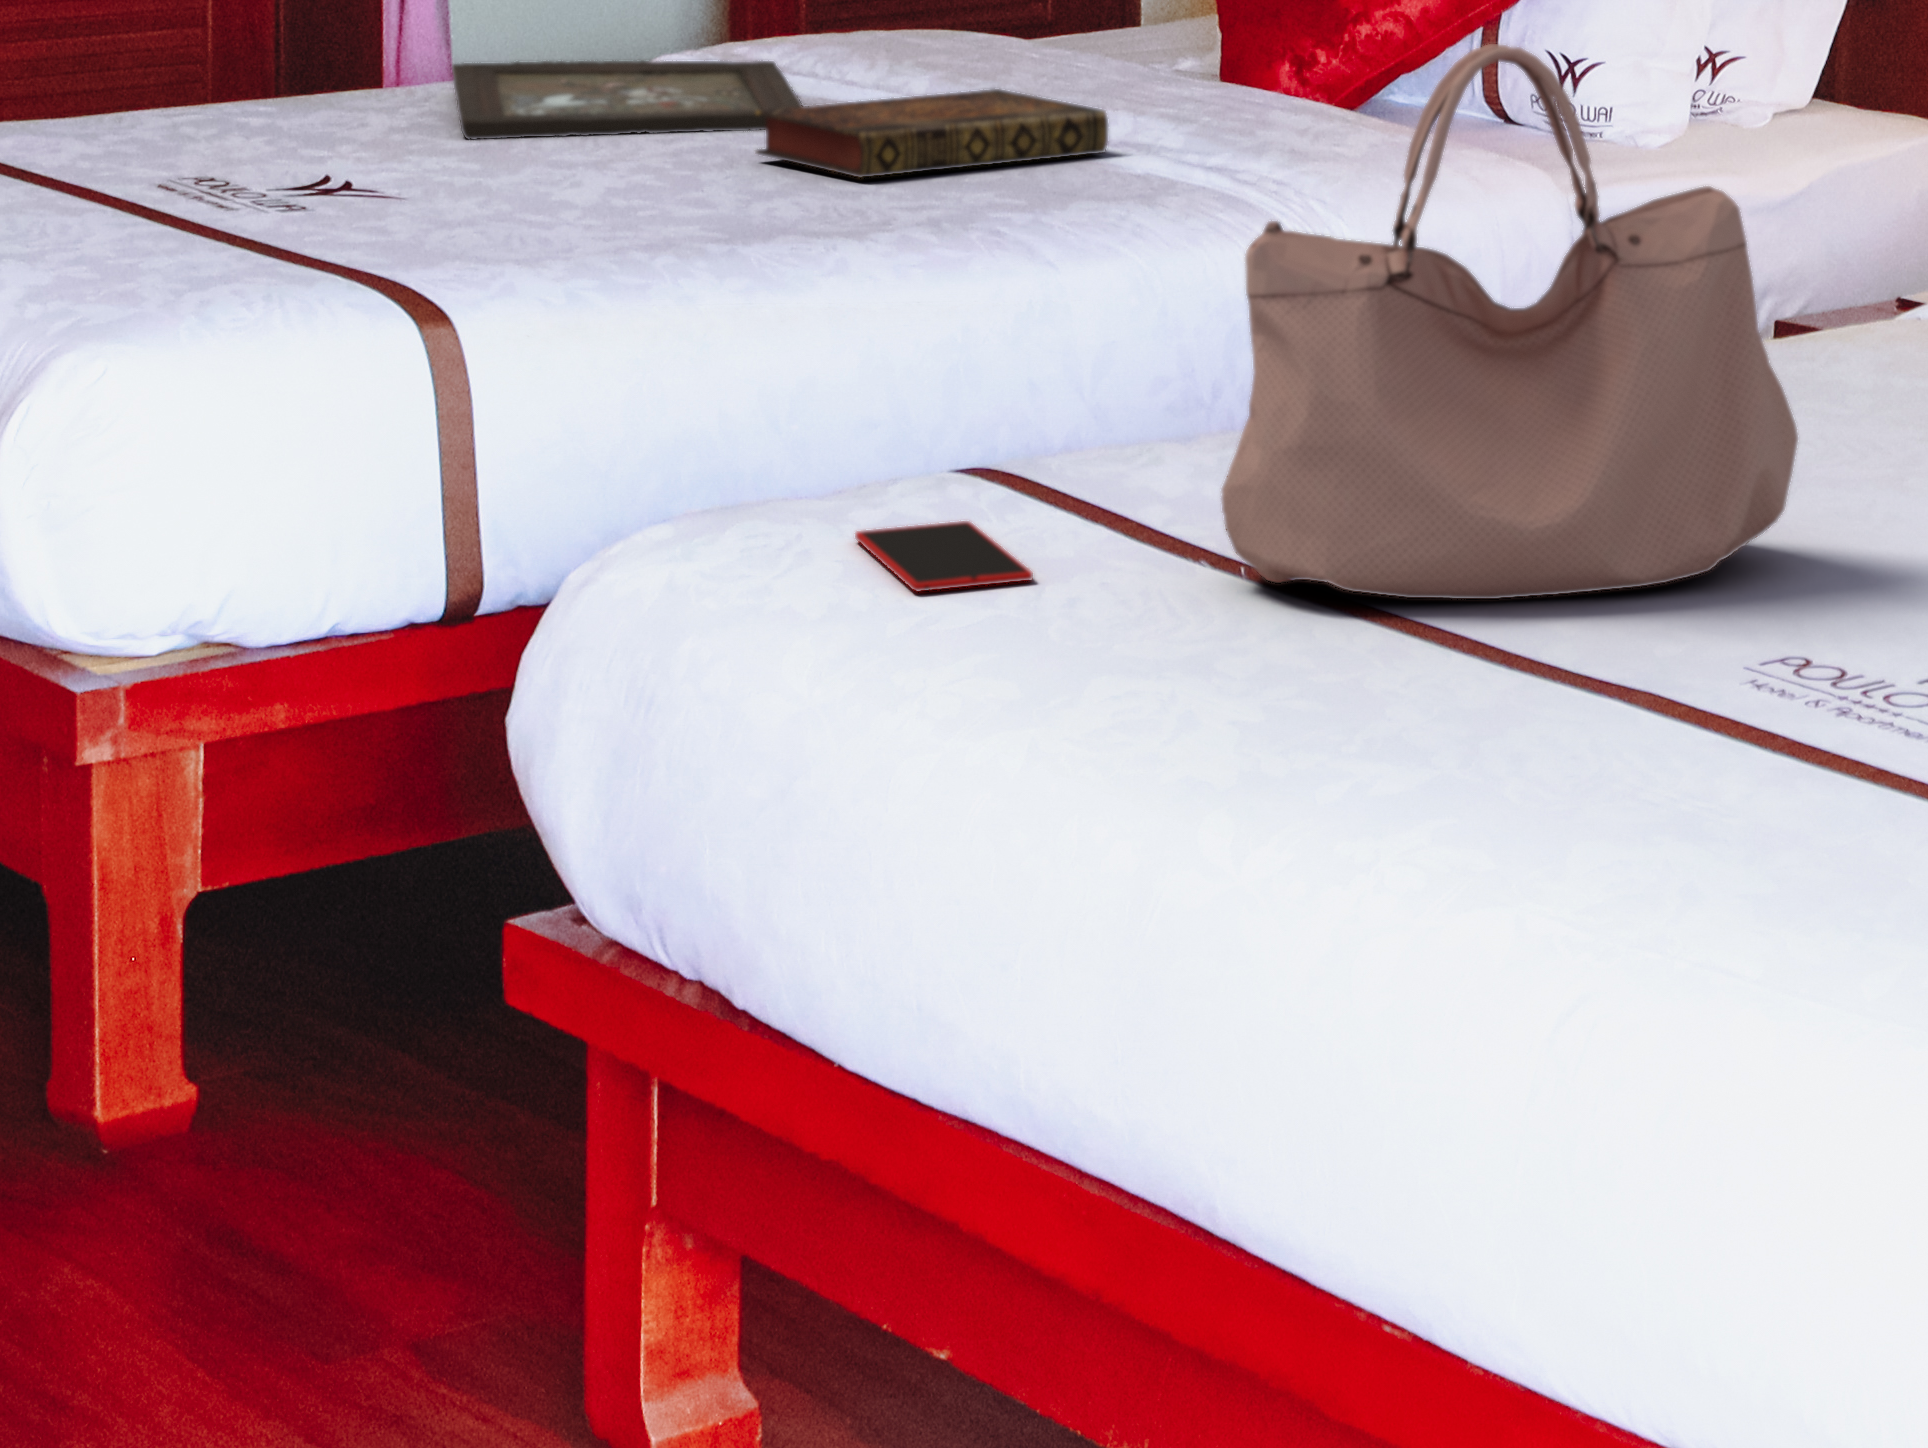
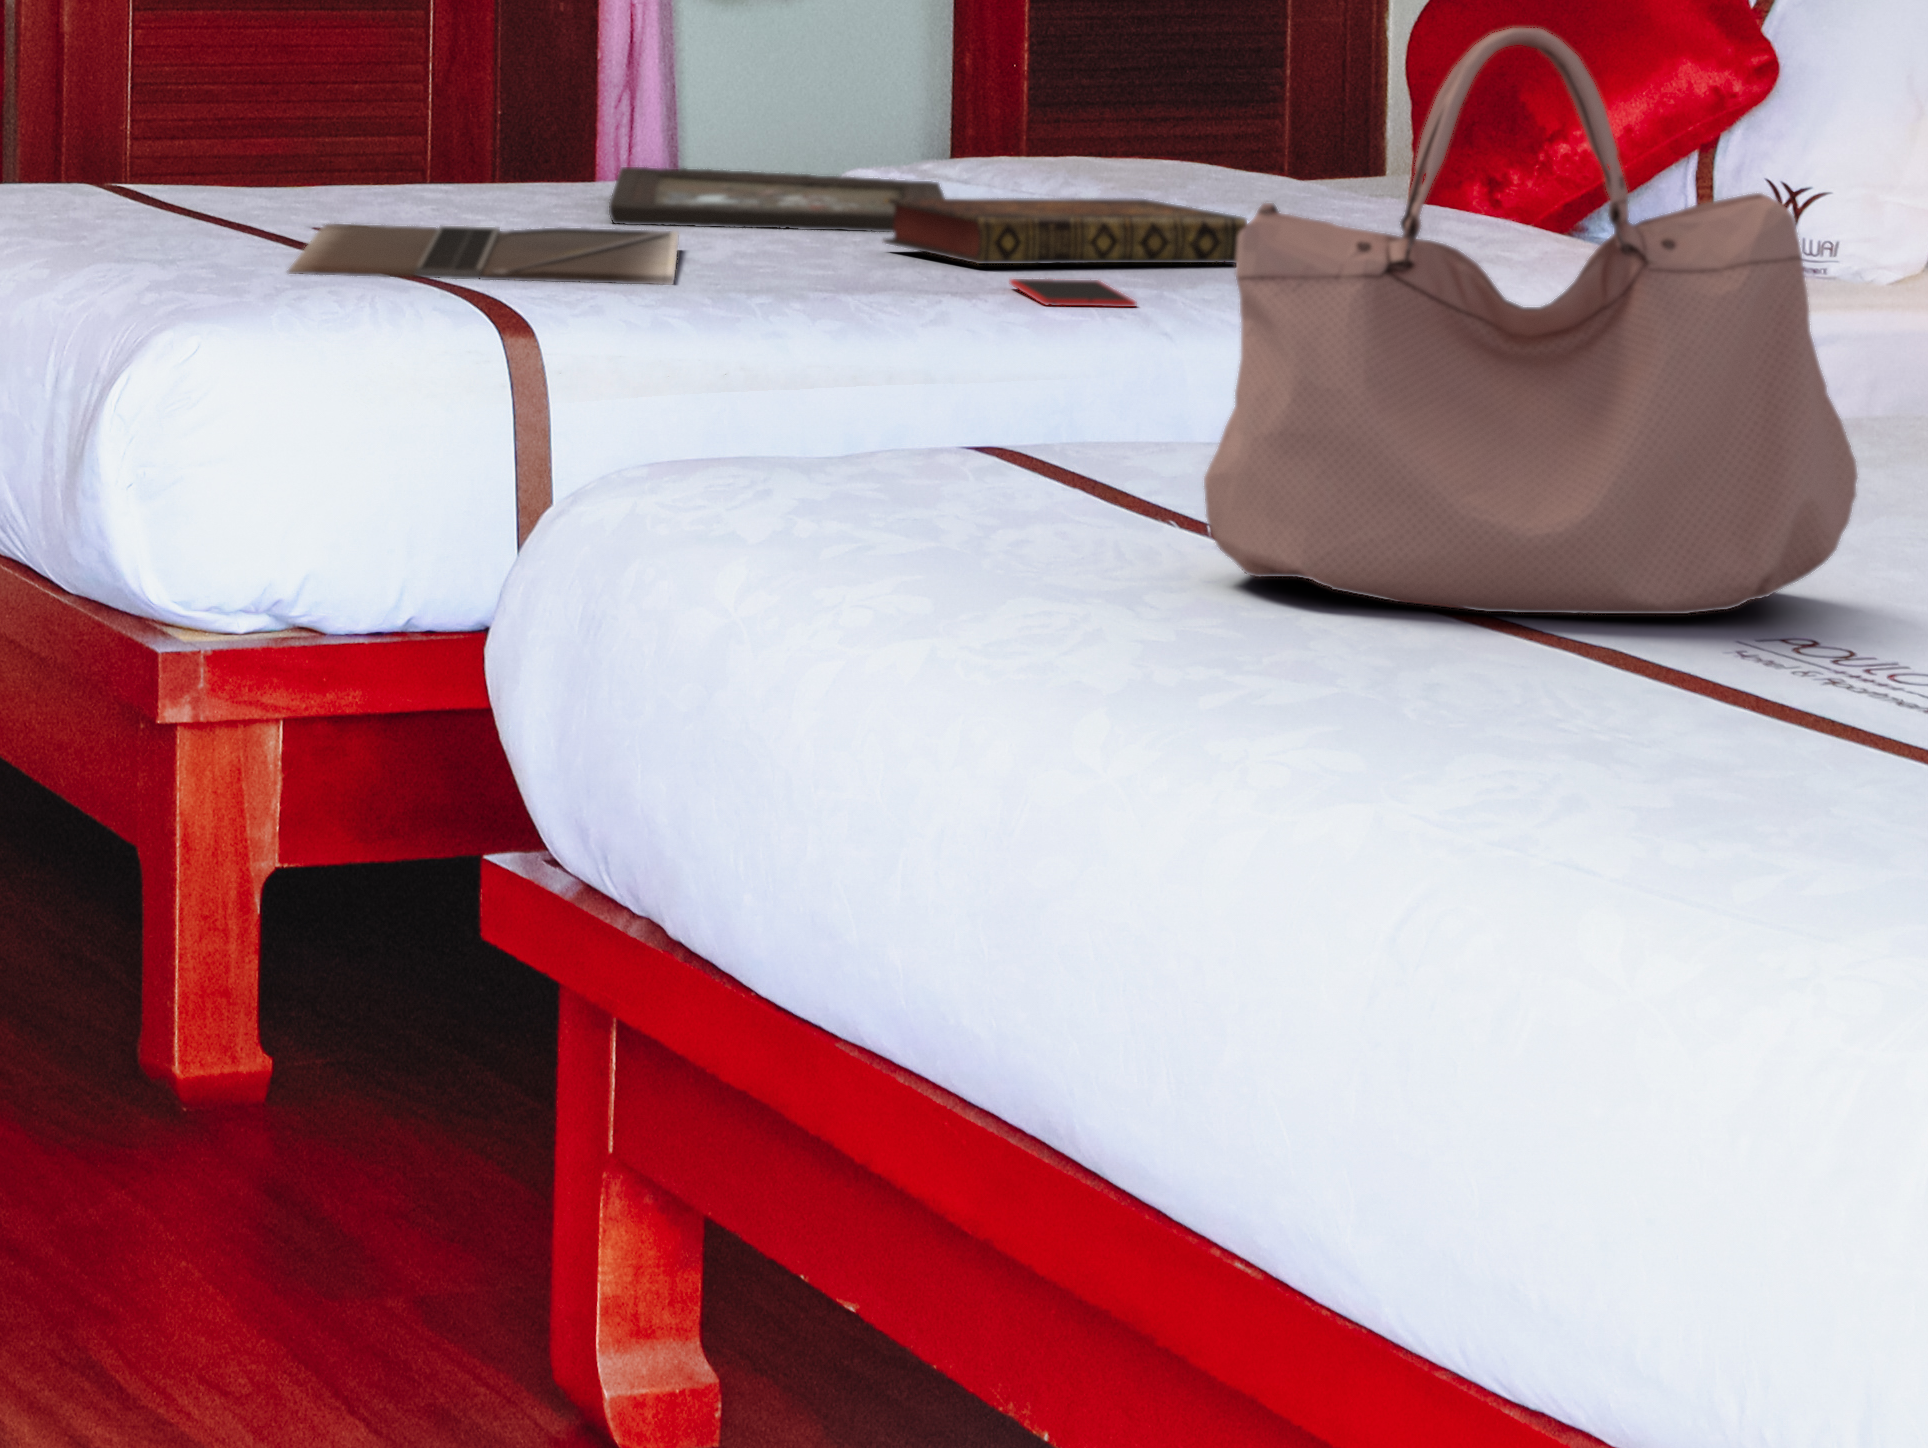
laptop: none [159,158,572,252] -> present [288,224,678,285]
smartphone: present [855,521,1033,591] -> present [1010,279,1136,307]

